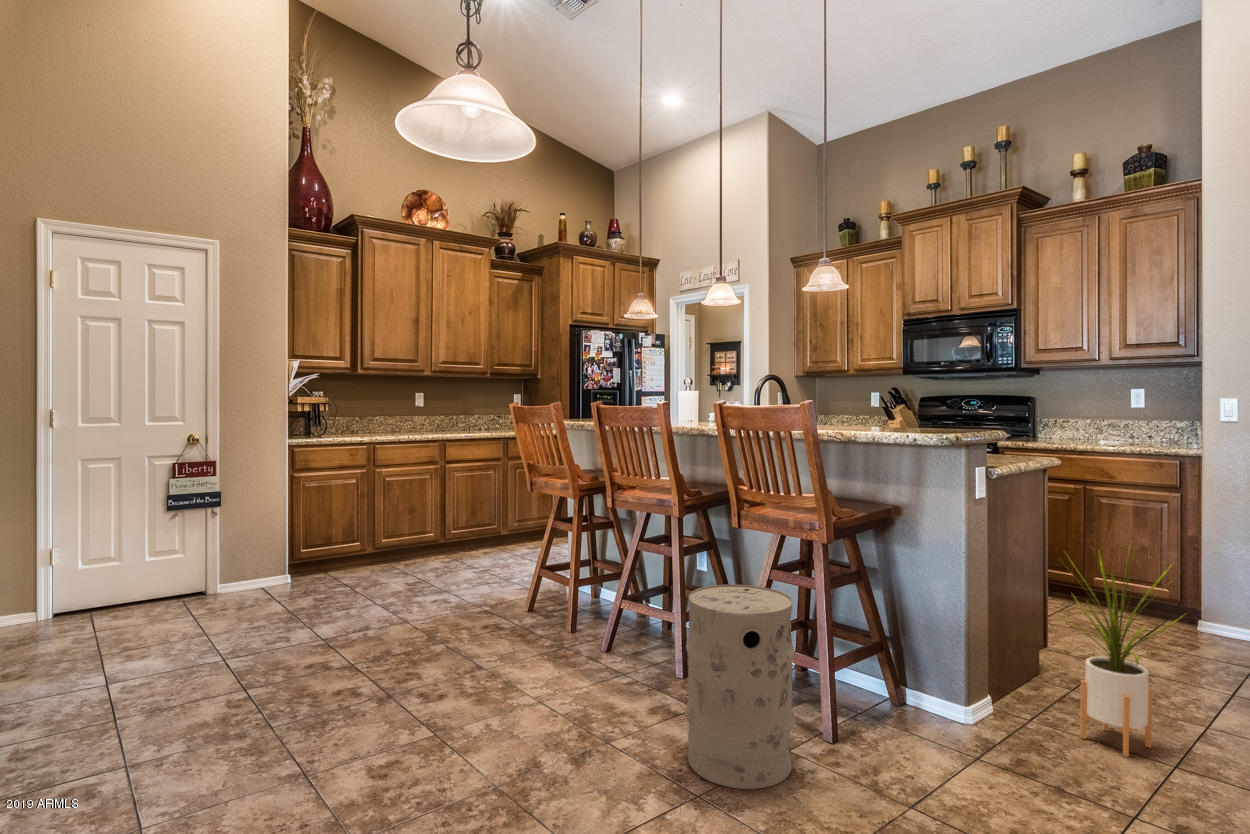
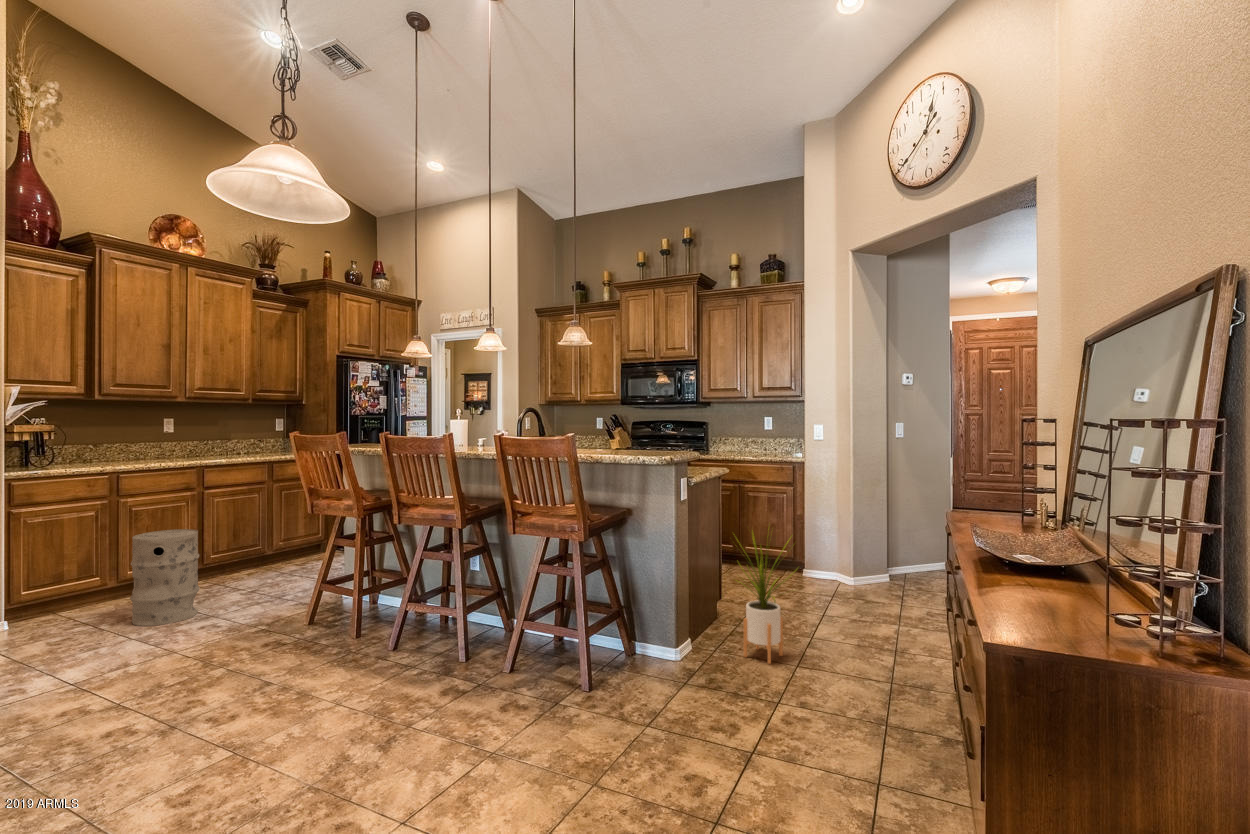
trash can: present [685,585,795,789] -> present [130,529,200,626]

